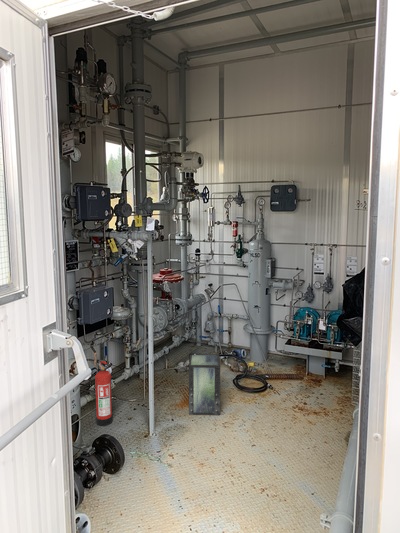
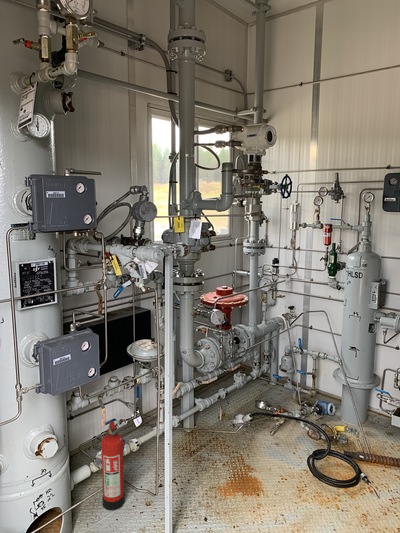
storage box: present [189,355,220,415] -> none [231,420,284,523]

